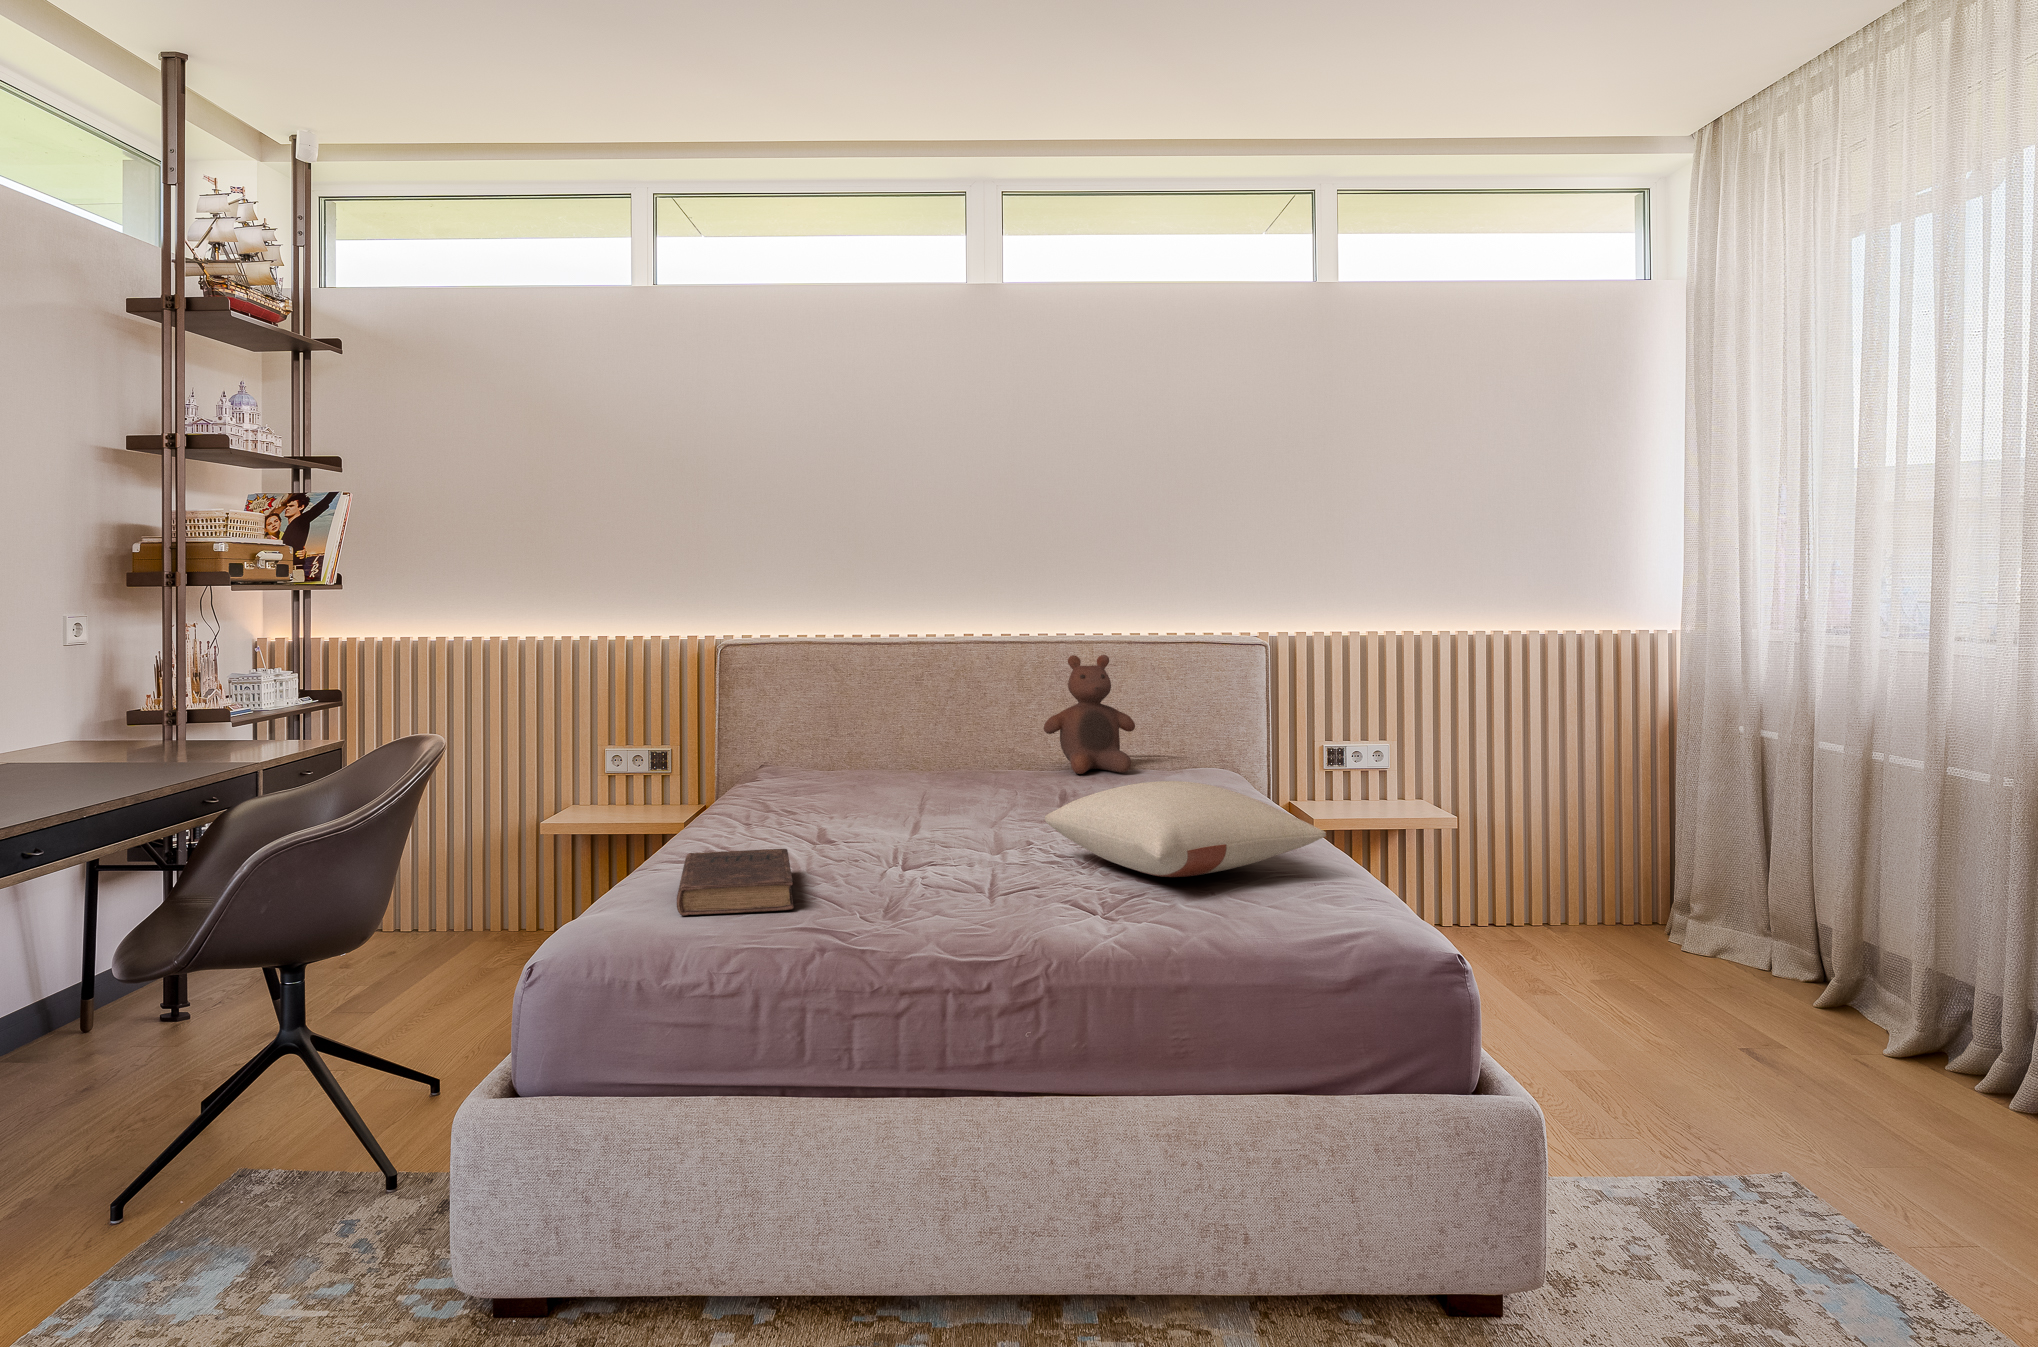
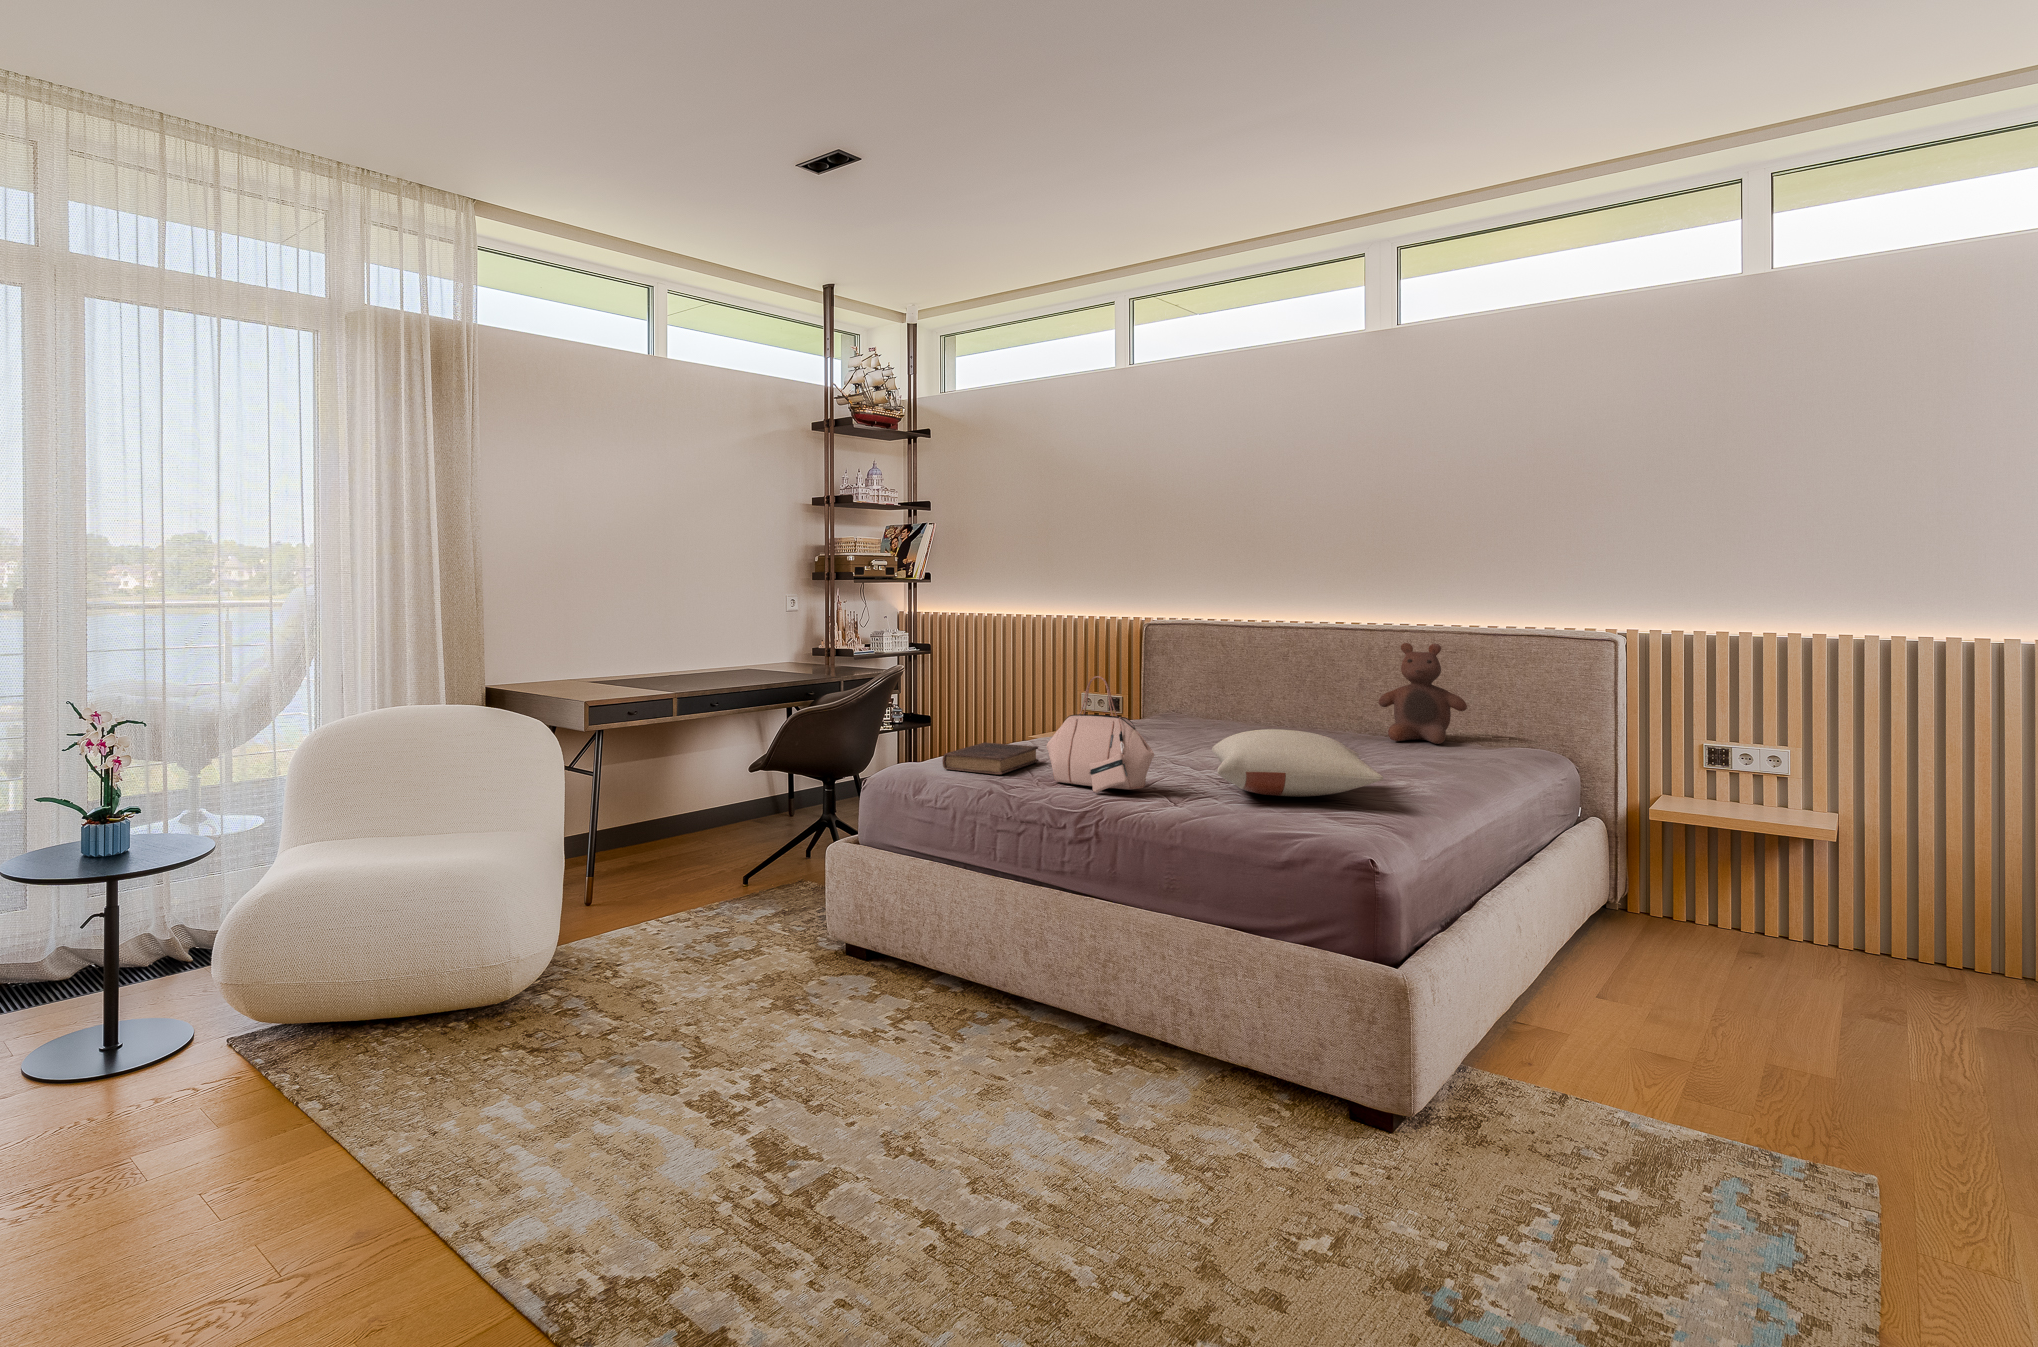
handbag: none [864,728,1059,917] -> present [1046,676,1154,793]

